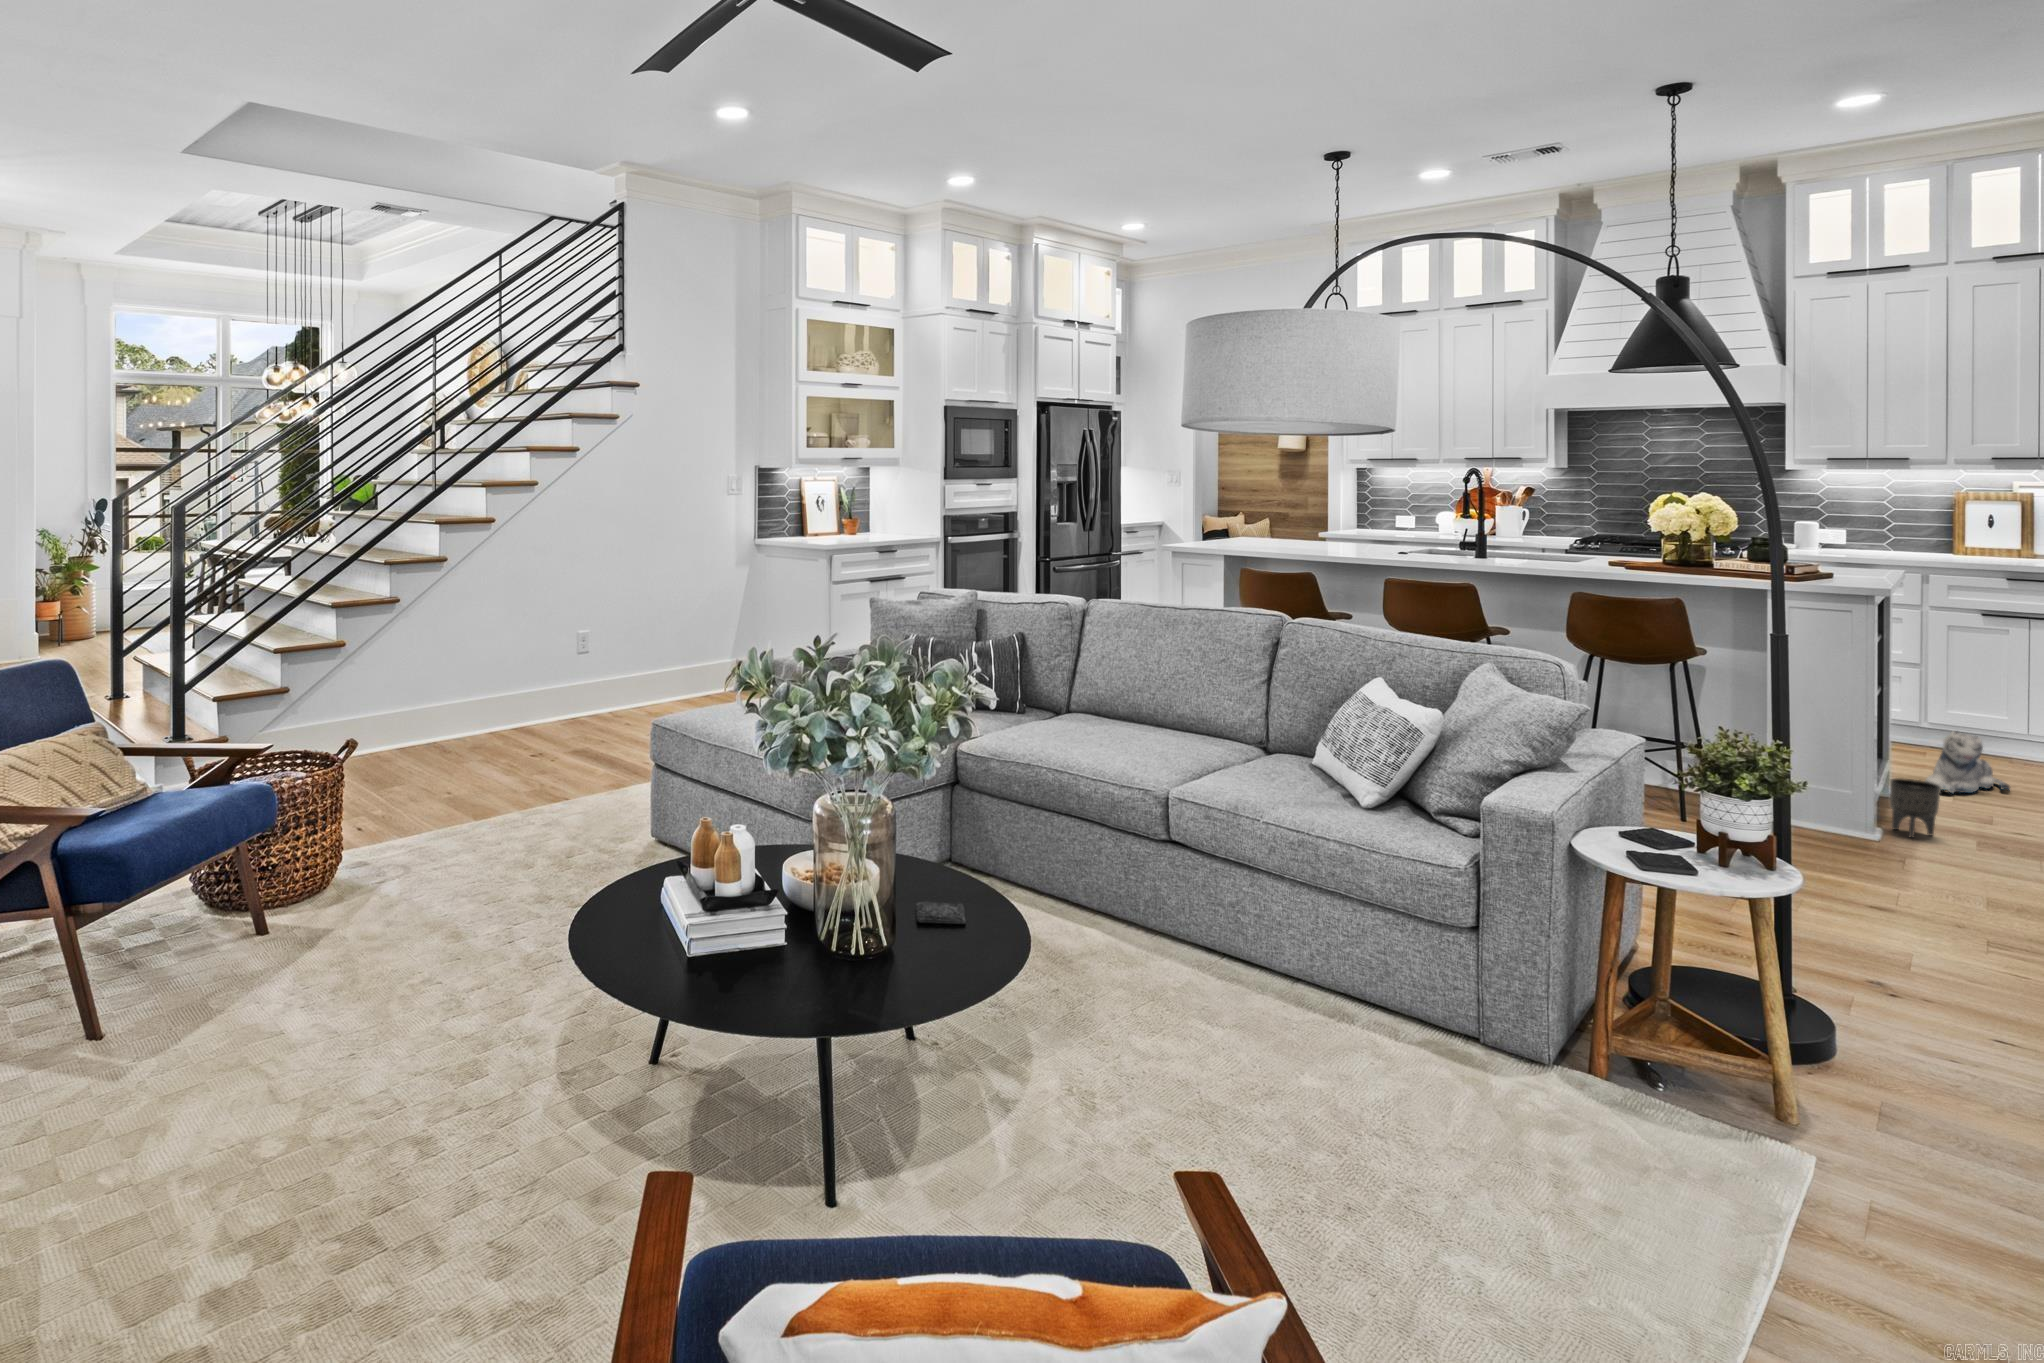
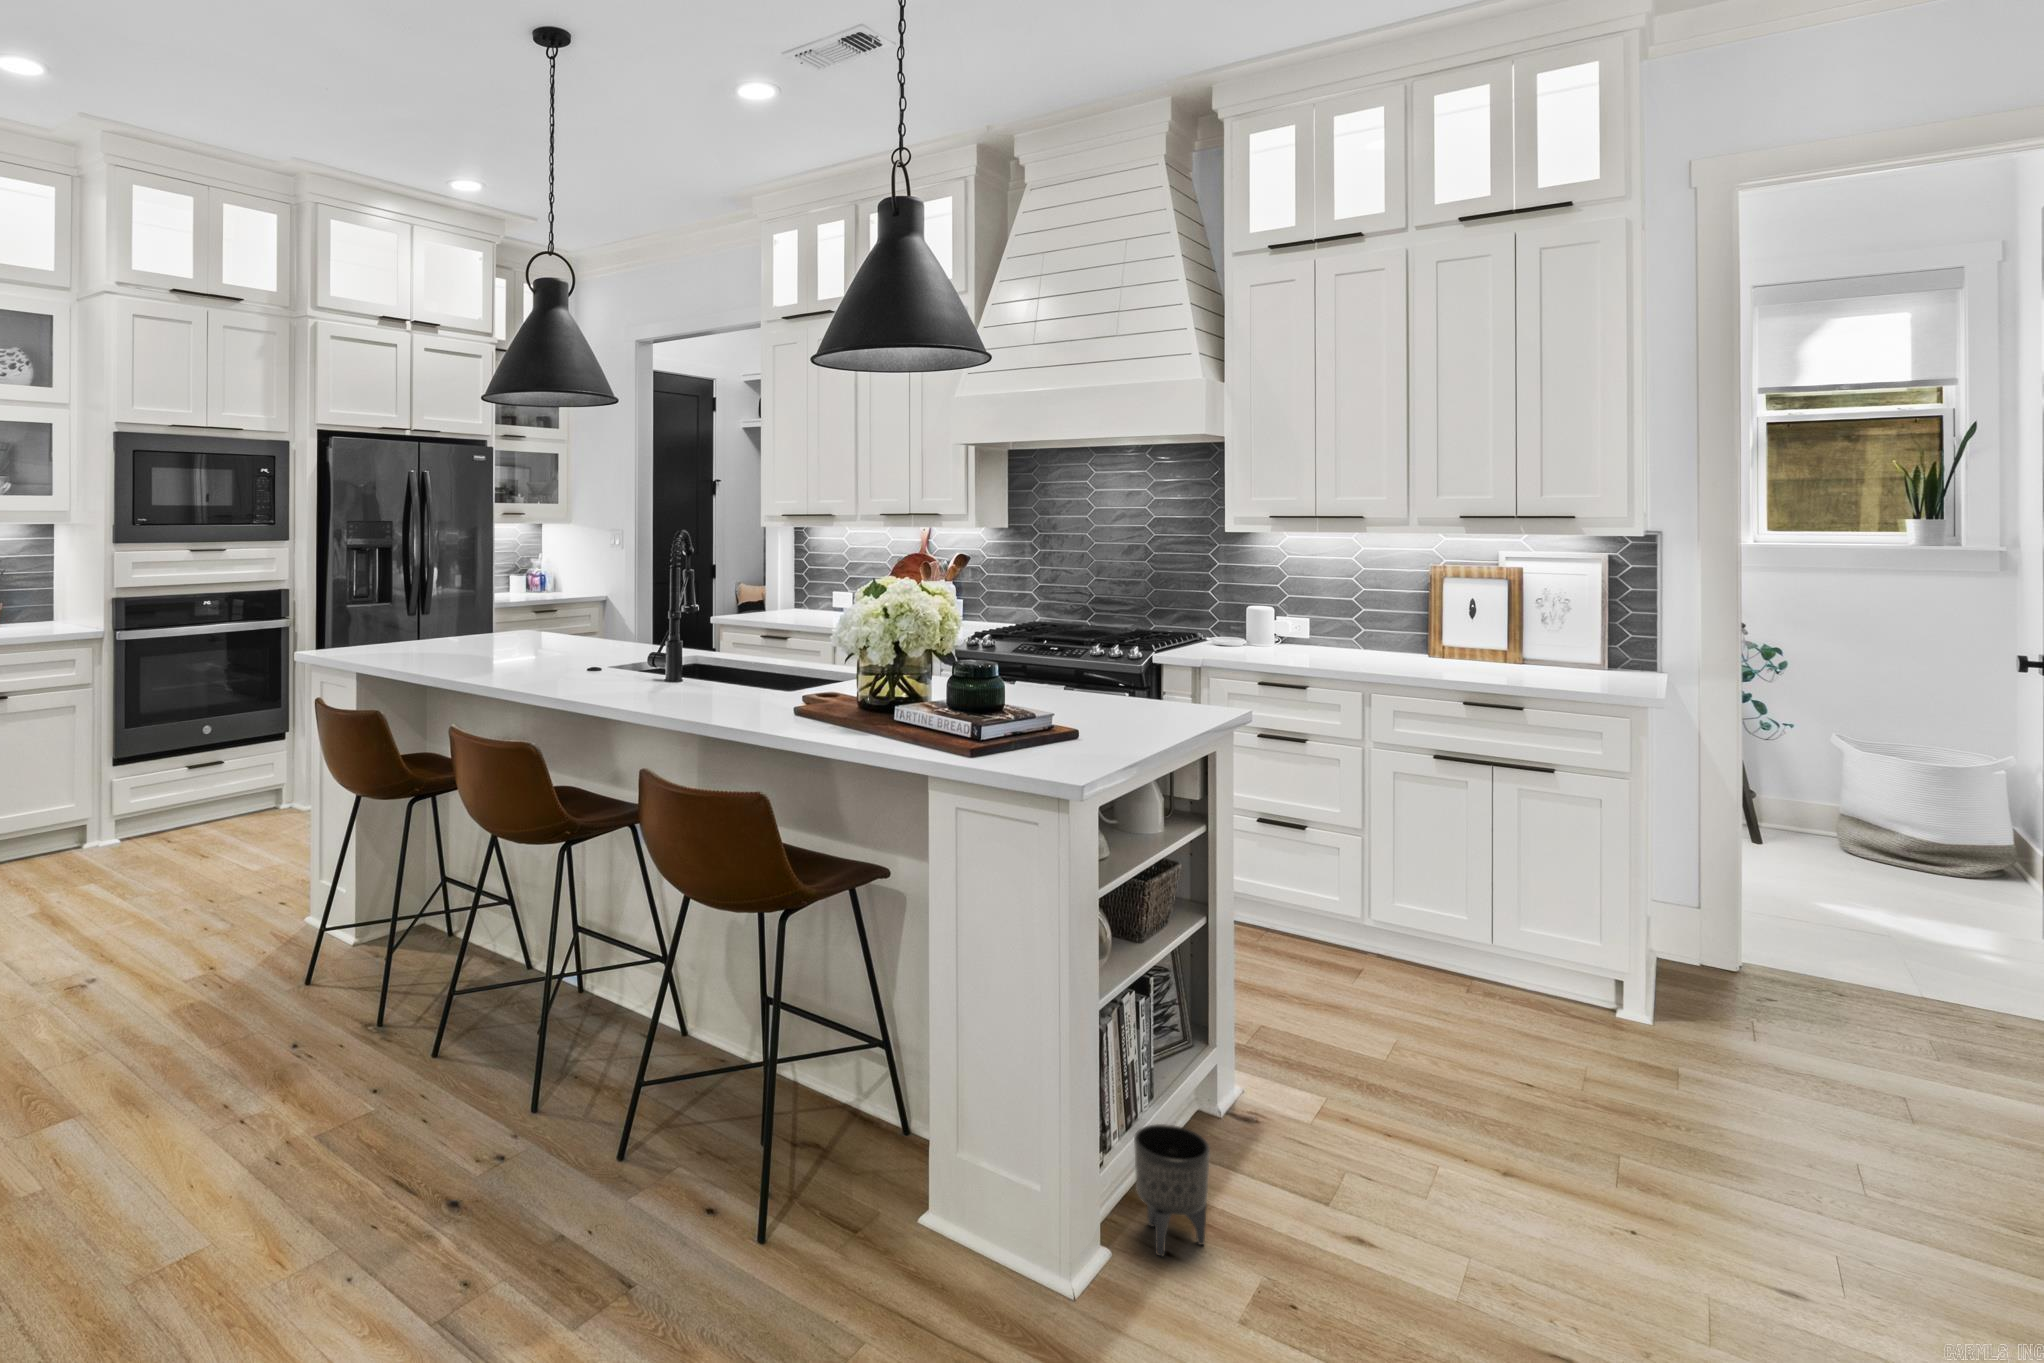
plush toy: present [1925,731,2010,793] -> none [1301,974,1430,1094]

